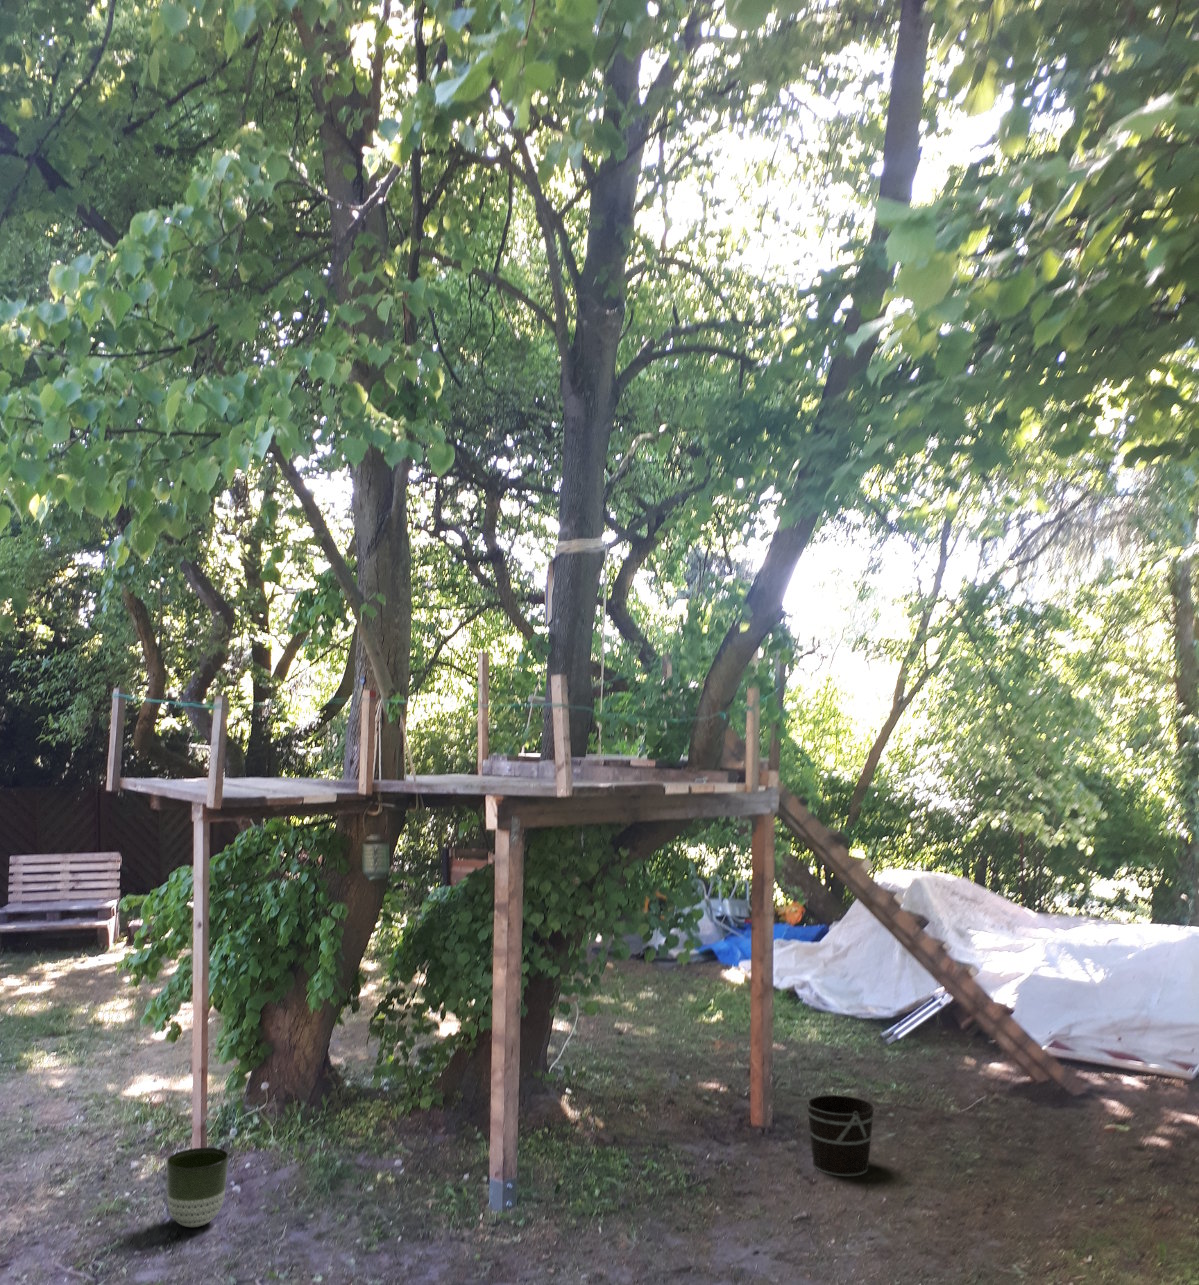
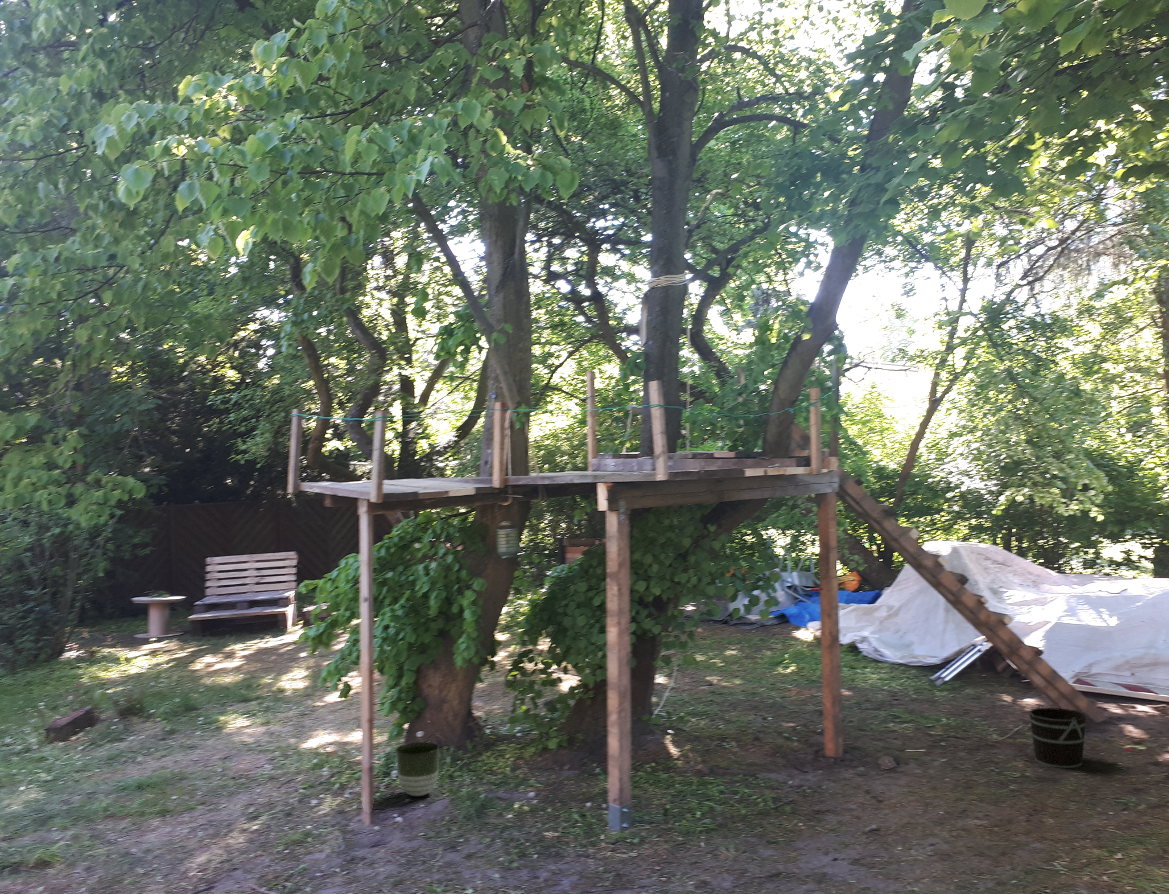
bucket: present [807,1094,874,1176] -> present [1029,707,1086,768]

